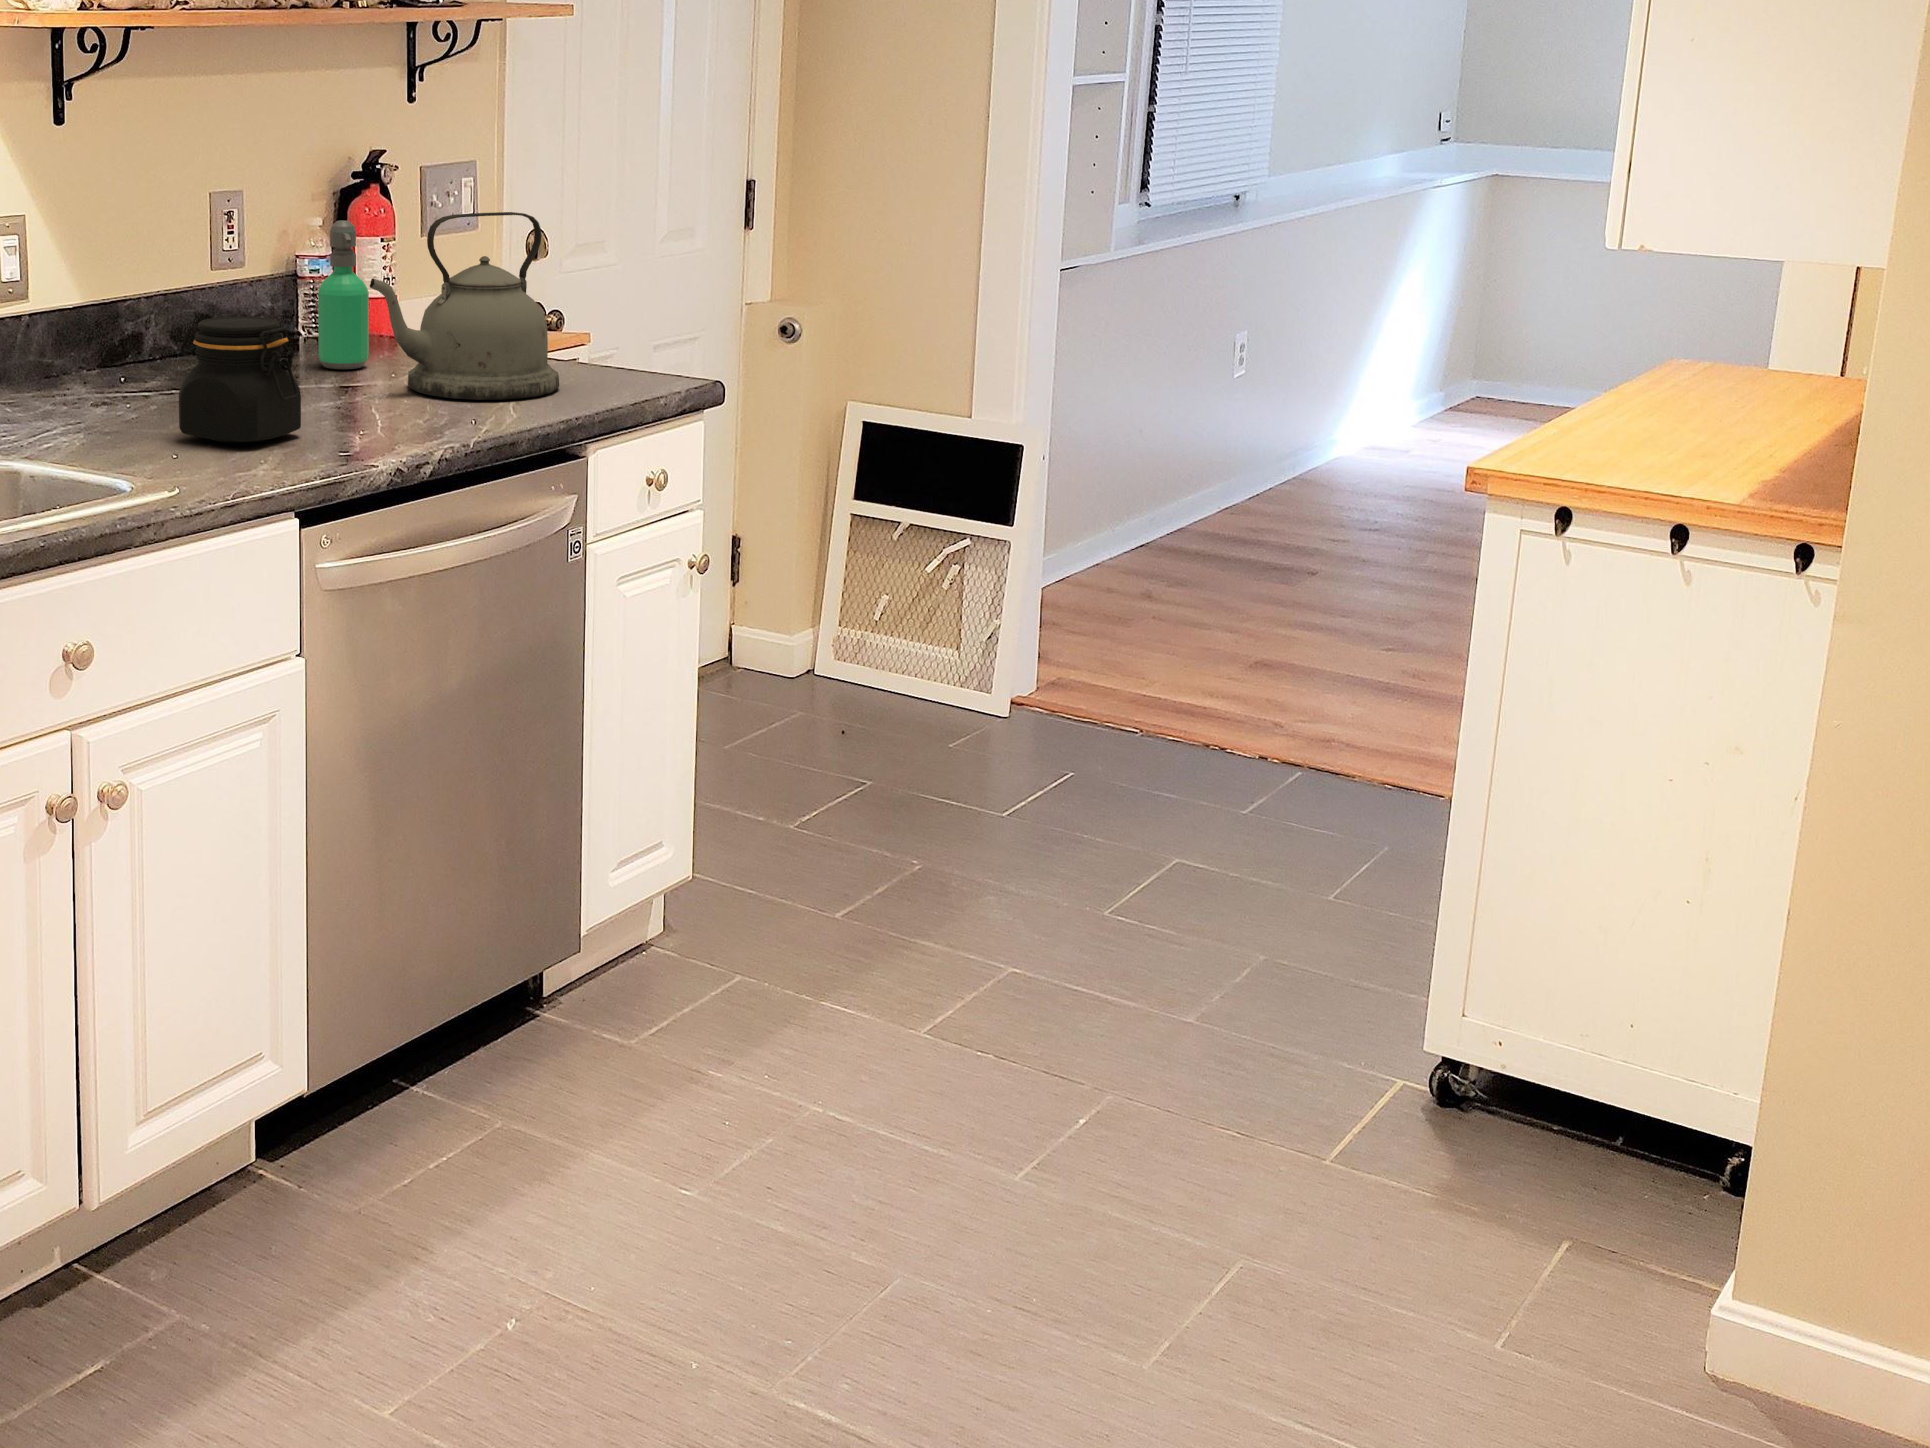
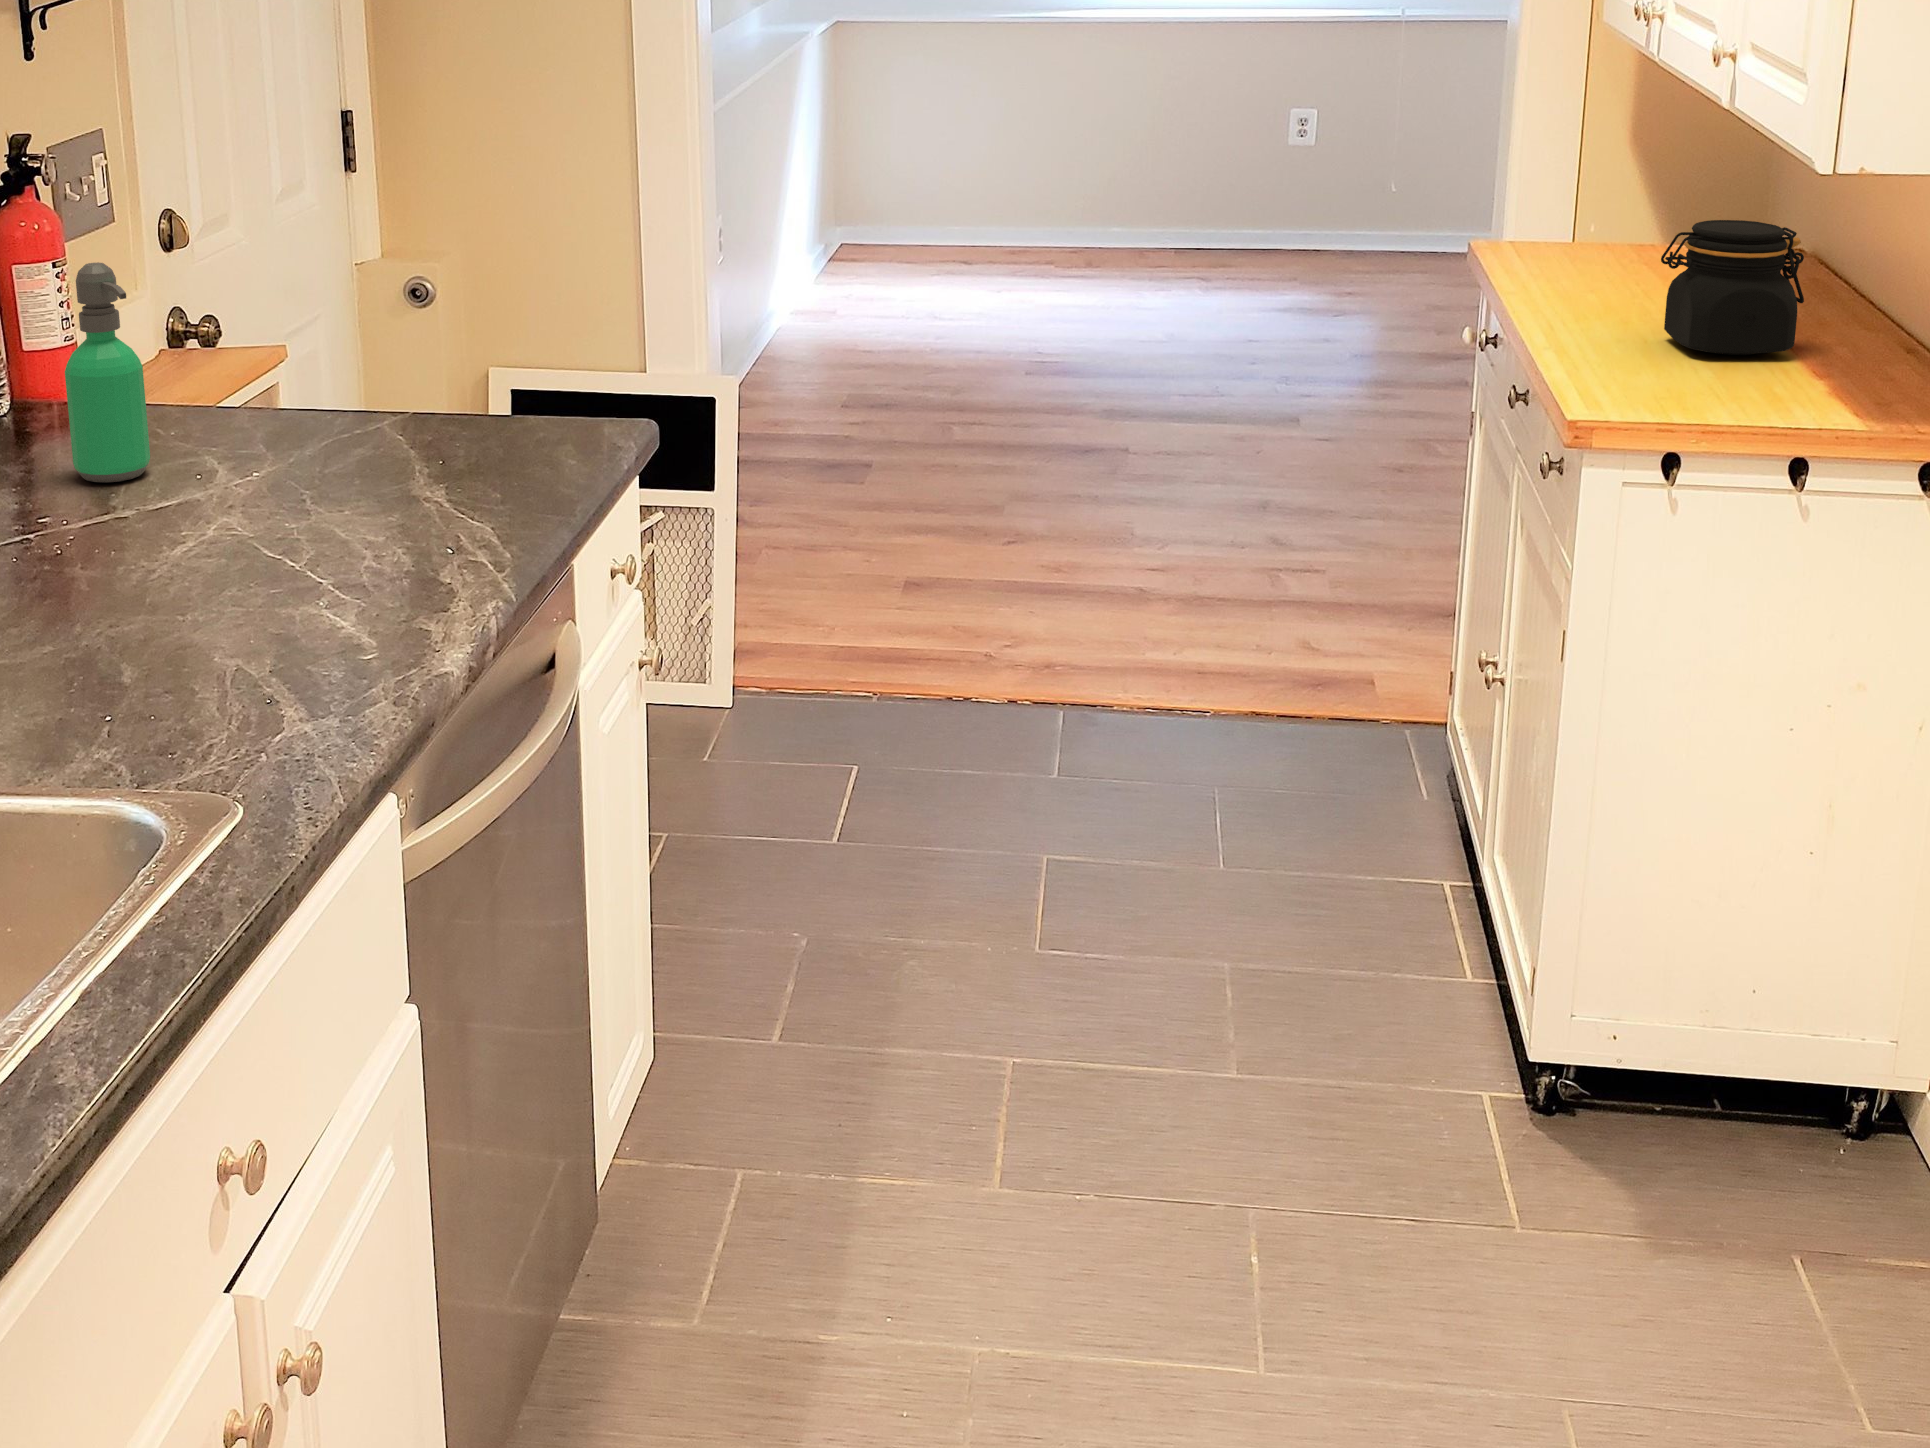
kettle: present [370,212,559,400] -> none [224,231,478,514]
jar: present [179,316,301,443] -> present [1661,220,1804,355]

